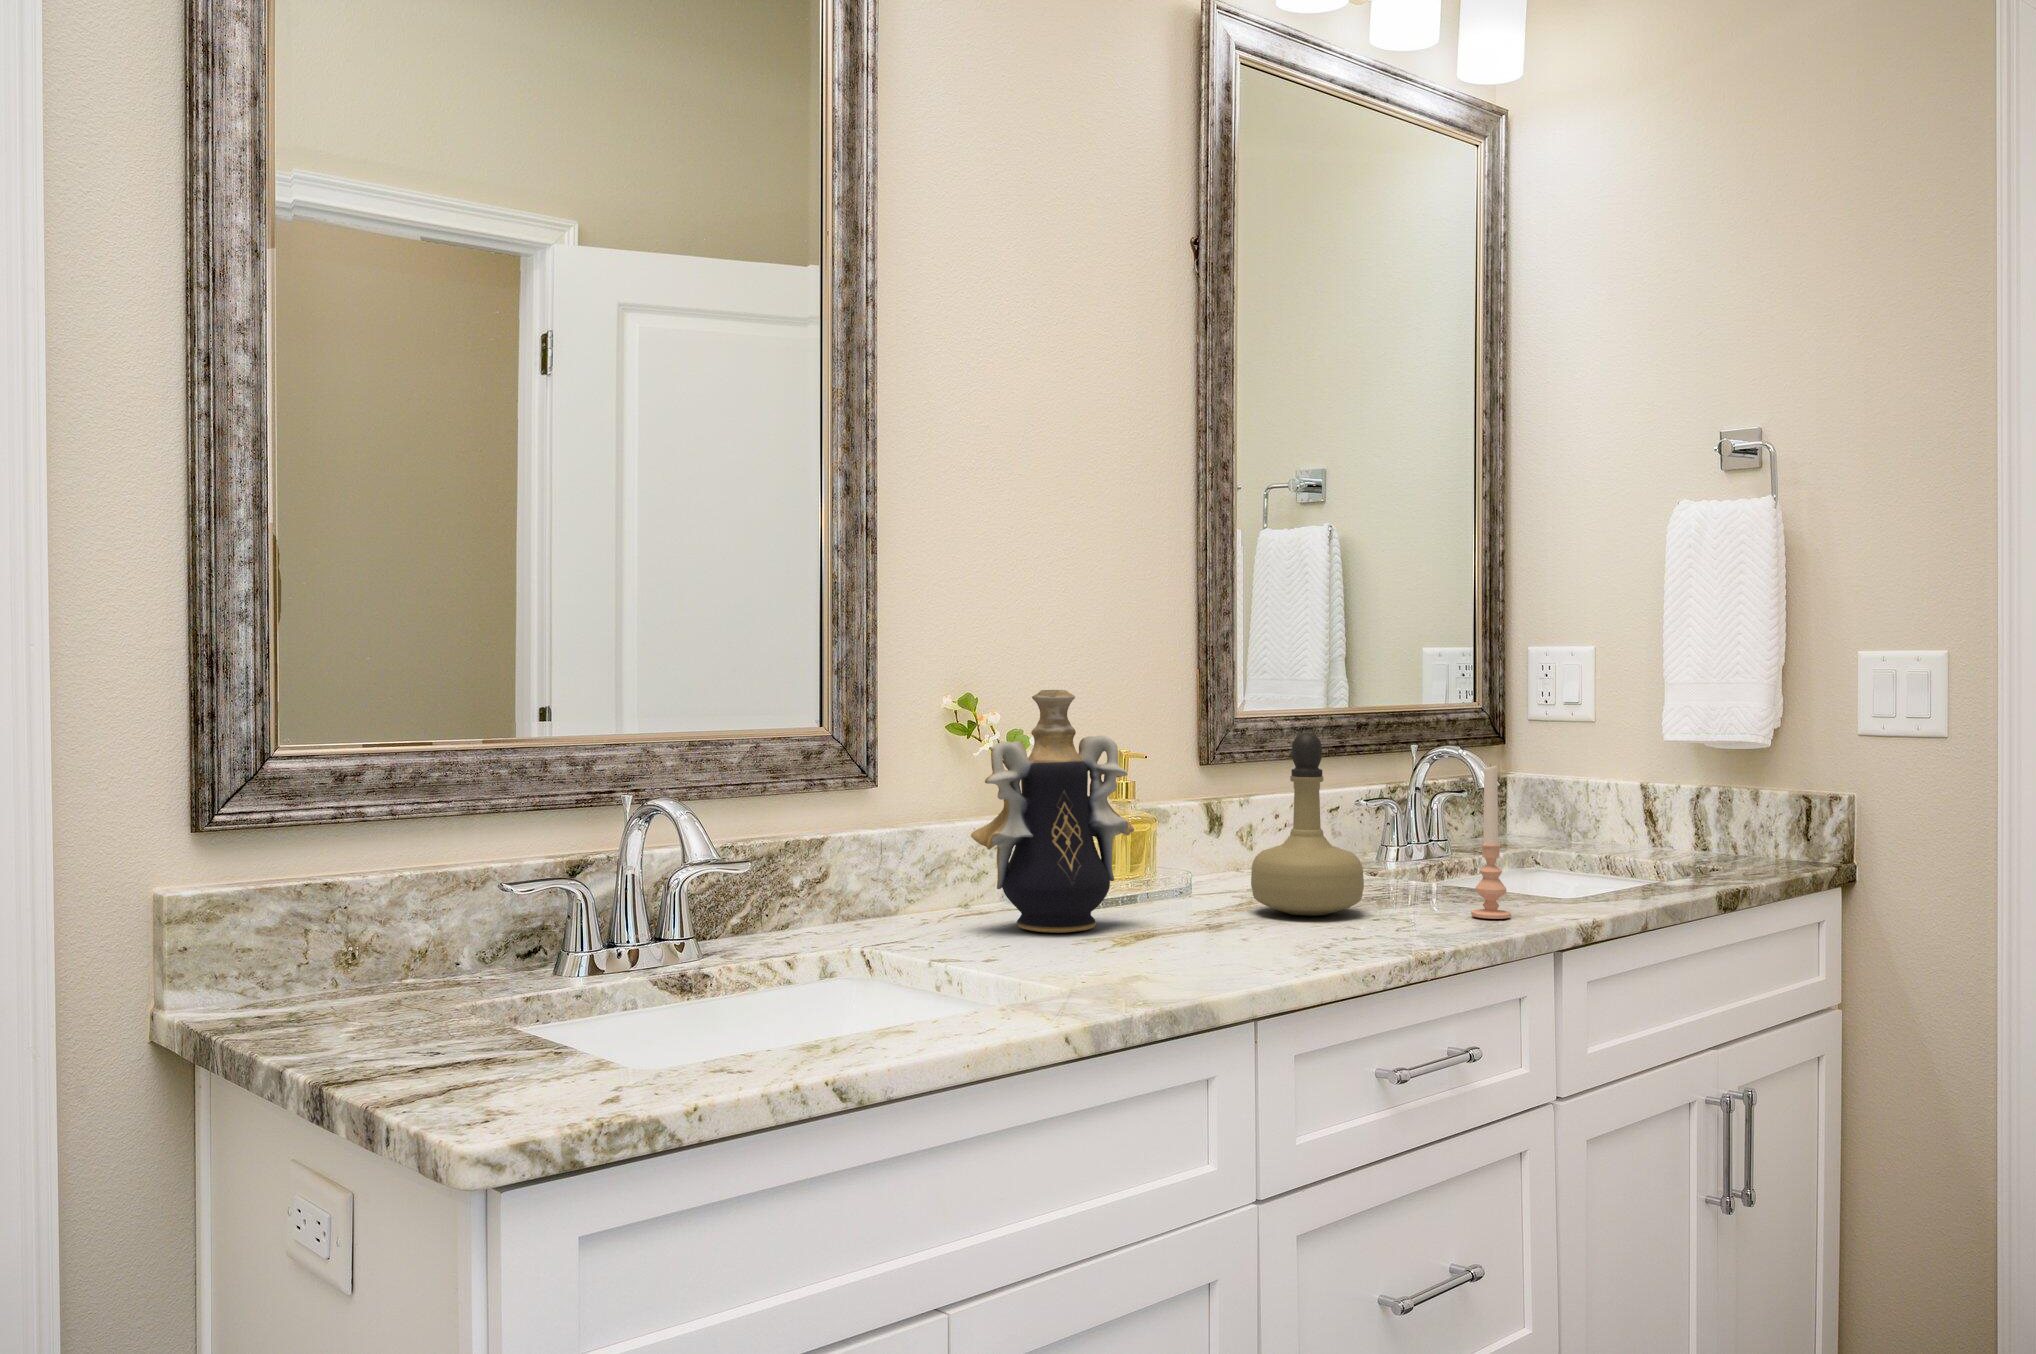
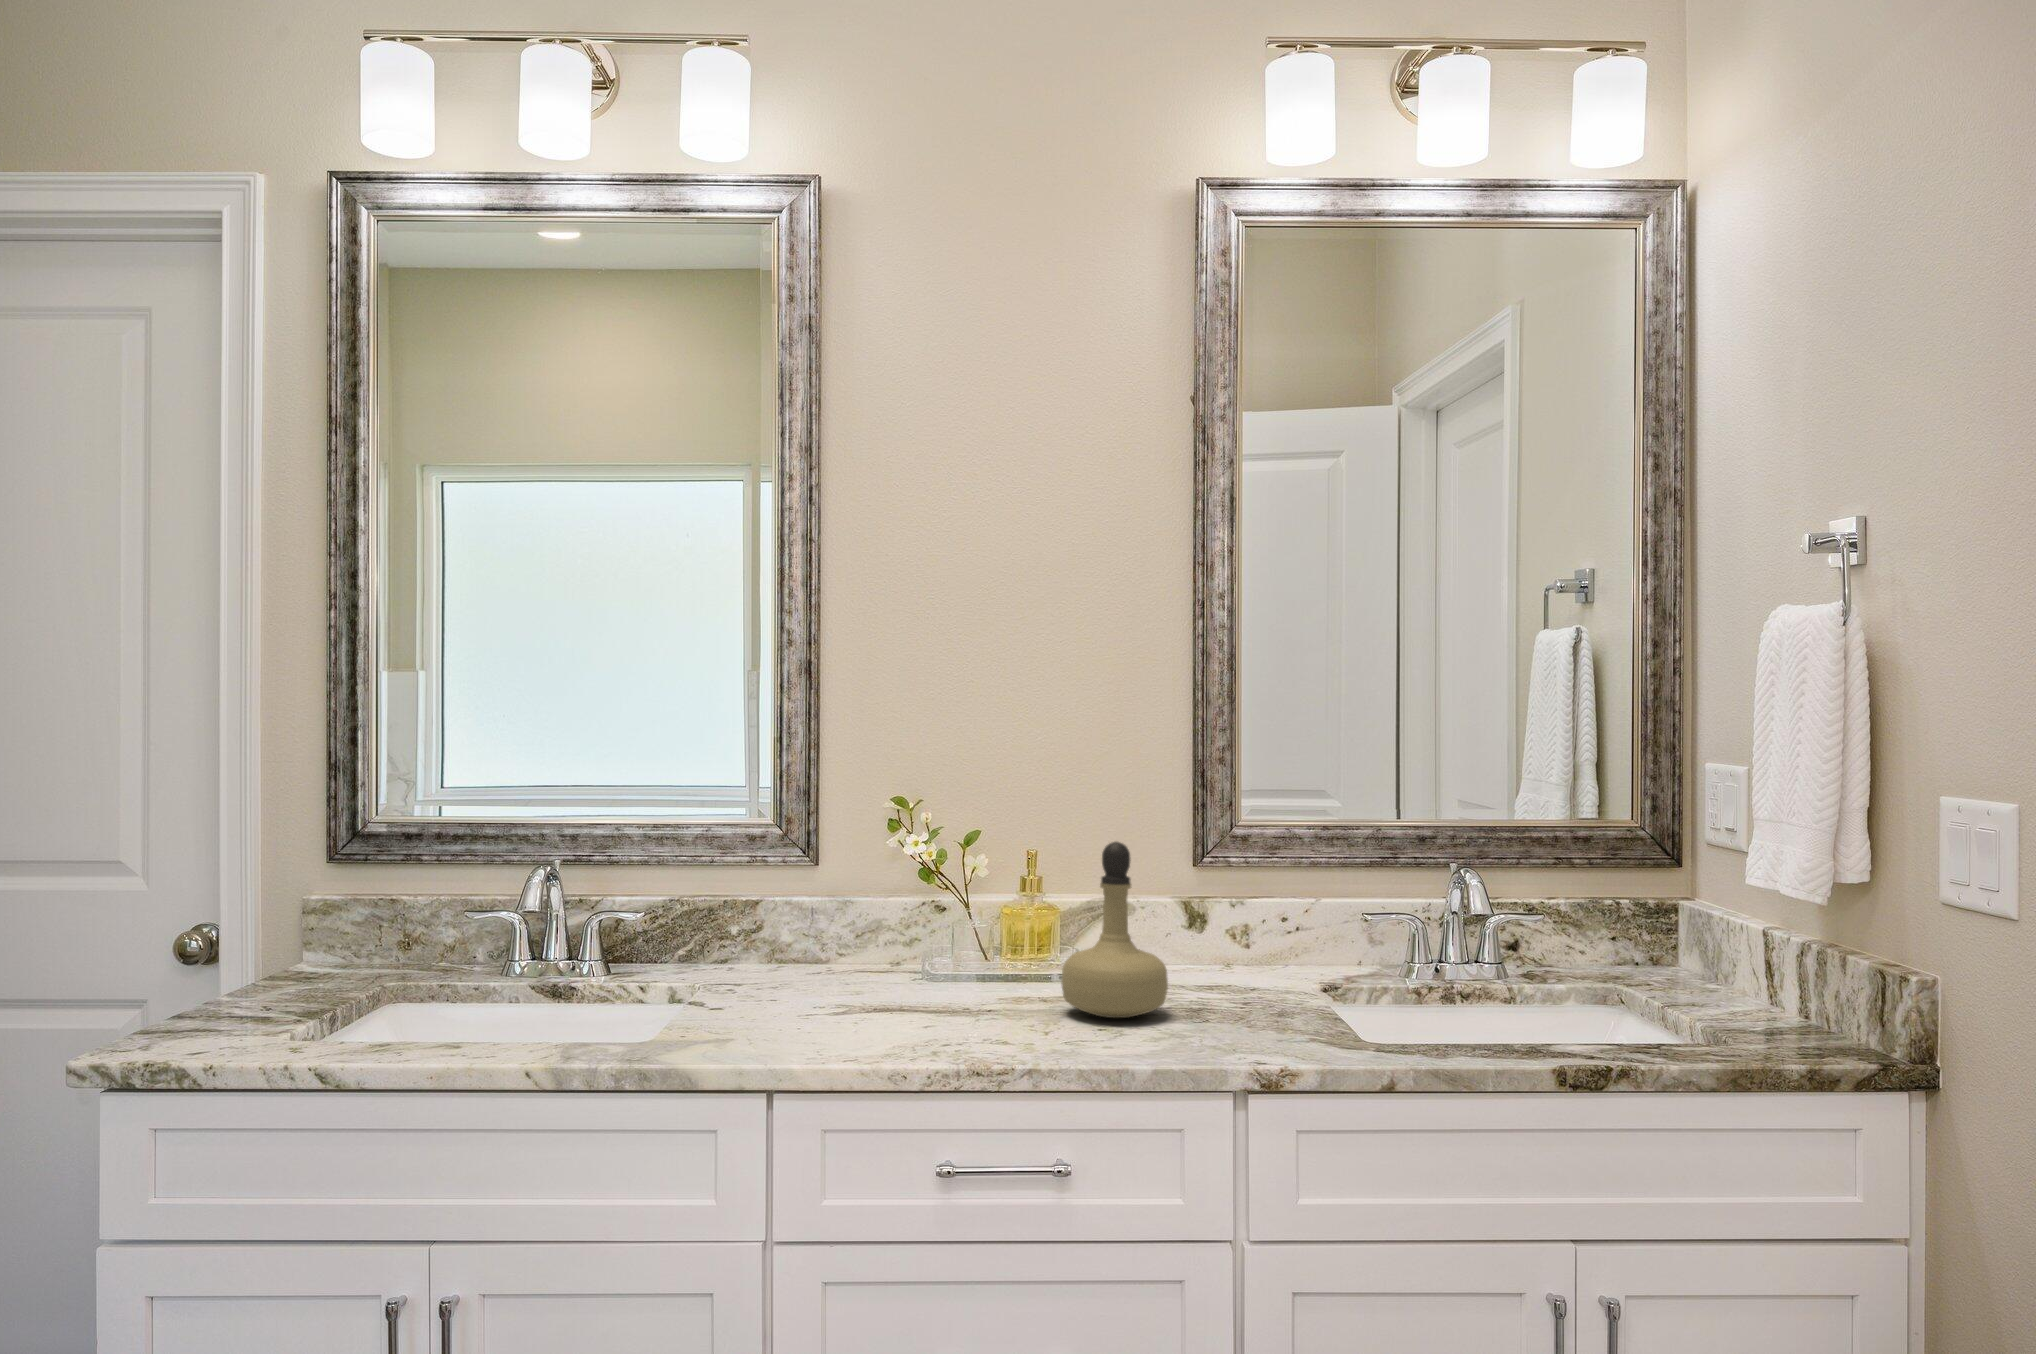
decorative vase: present [971,690,1134,933] -> none [822,792,956,998]
candle: present [1471,764,1511,919] -> none [1230,887,1270,1050]

